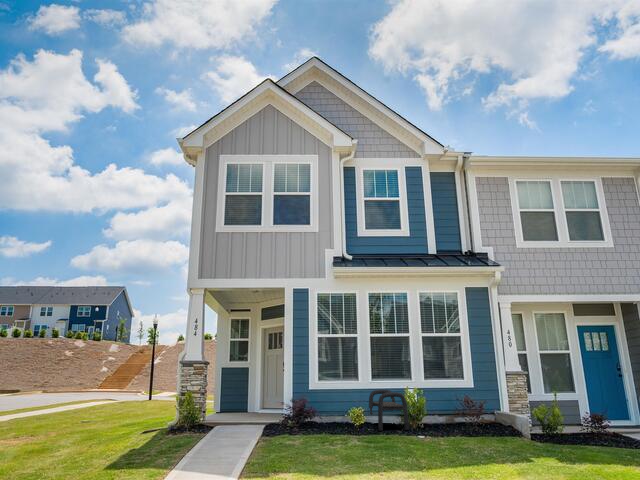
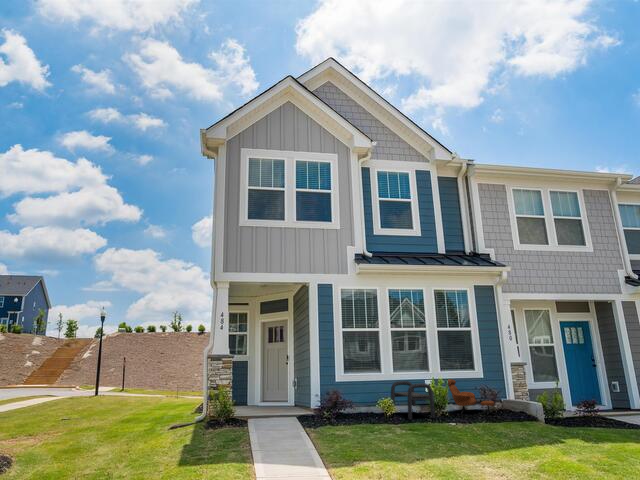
lounge chair: none [431,388,483,429] -> present [448,379,495,414]

